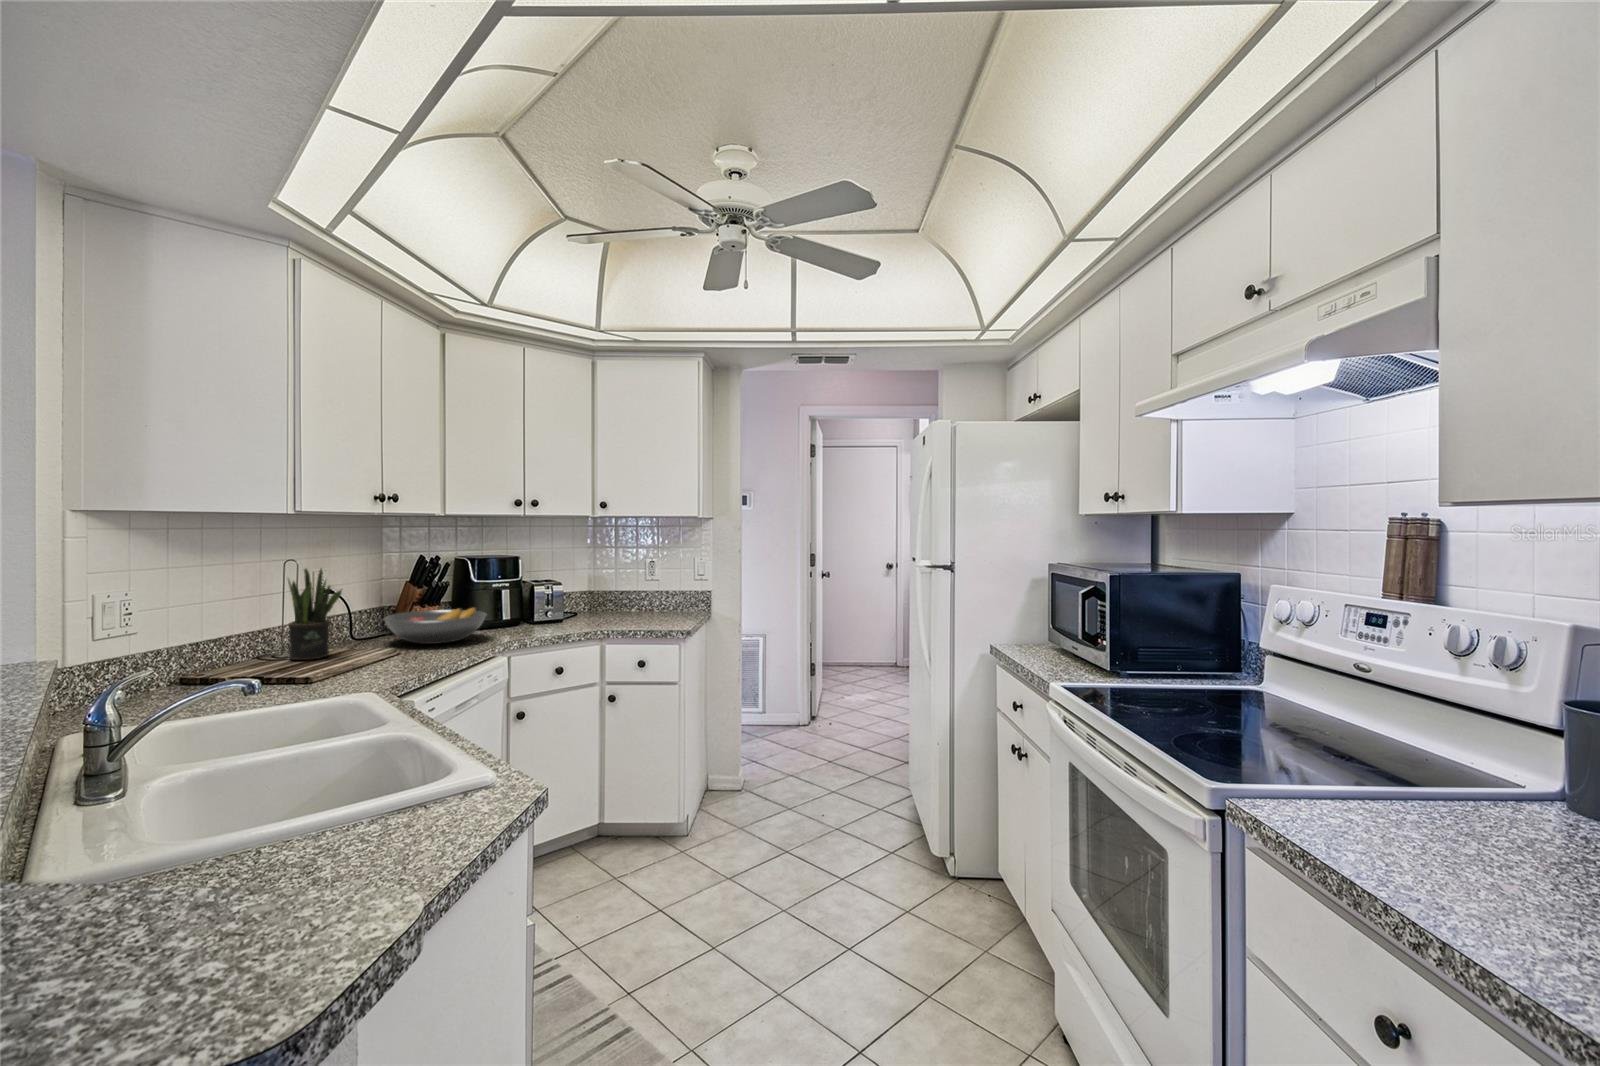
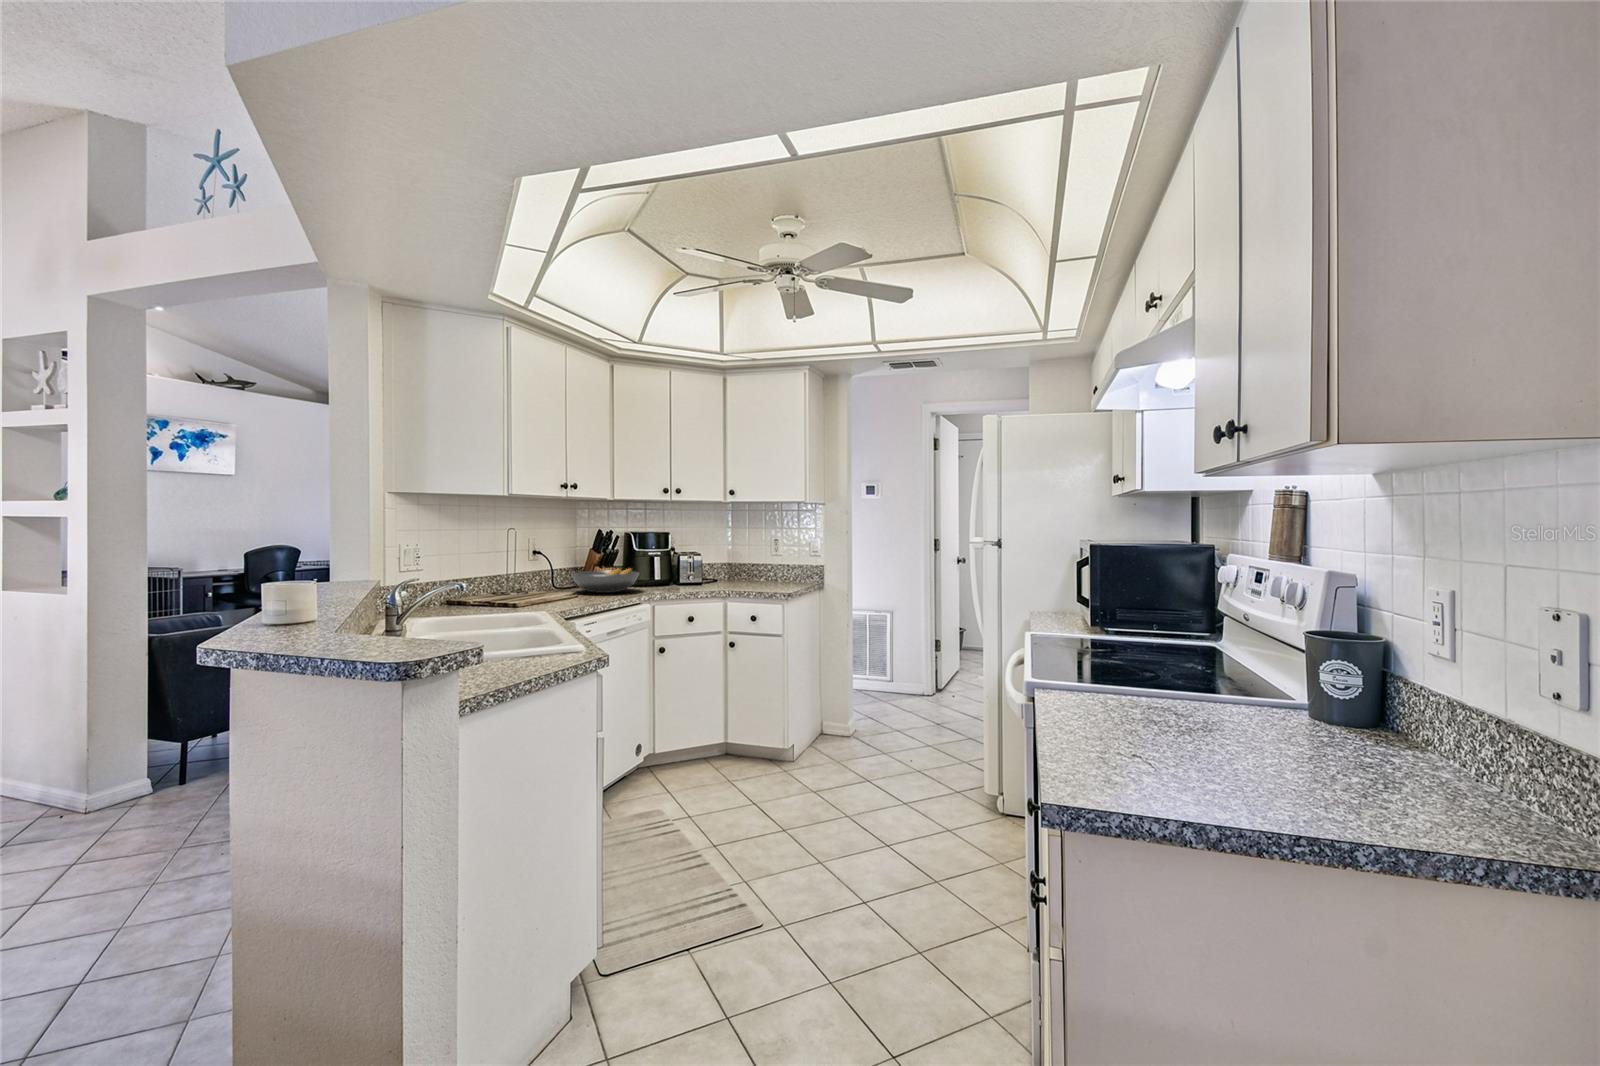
potted plant: present [288,569,342,660] -> none [509,535,541,597]

